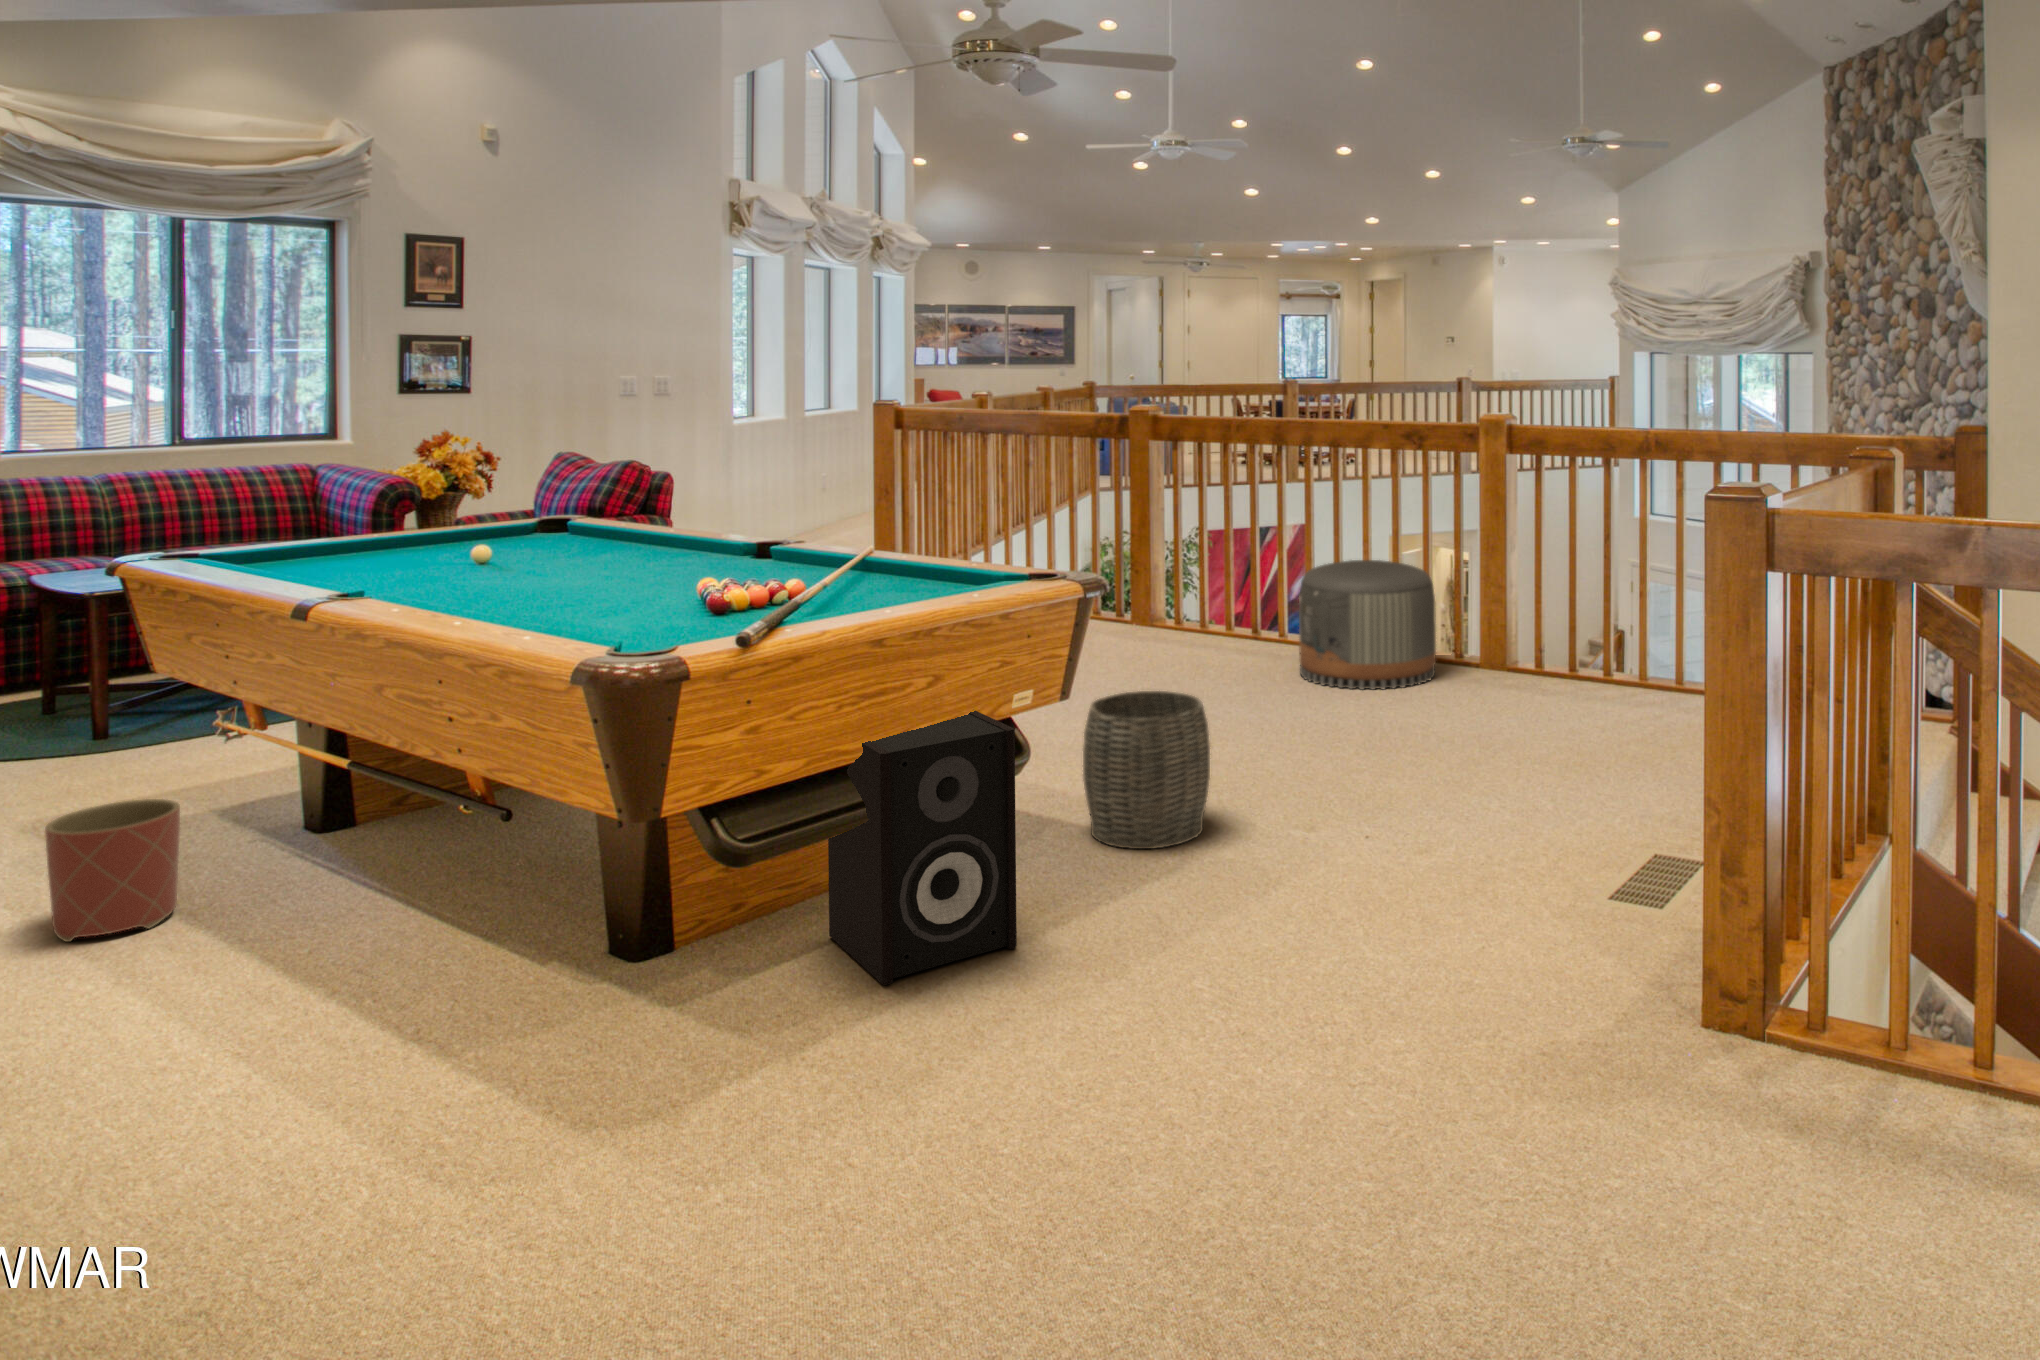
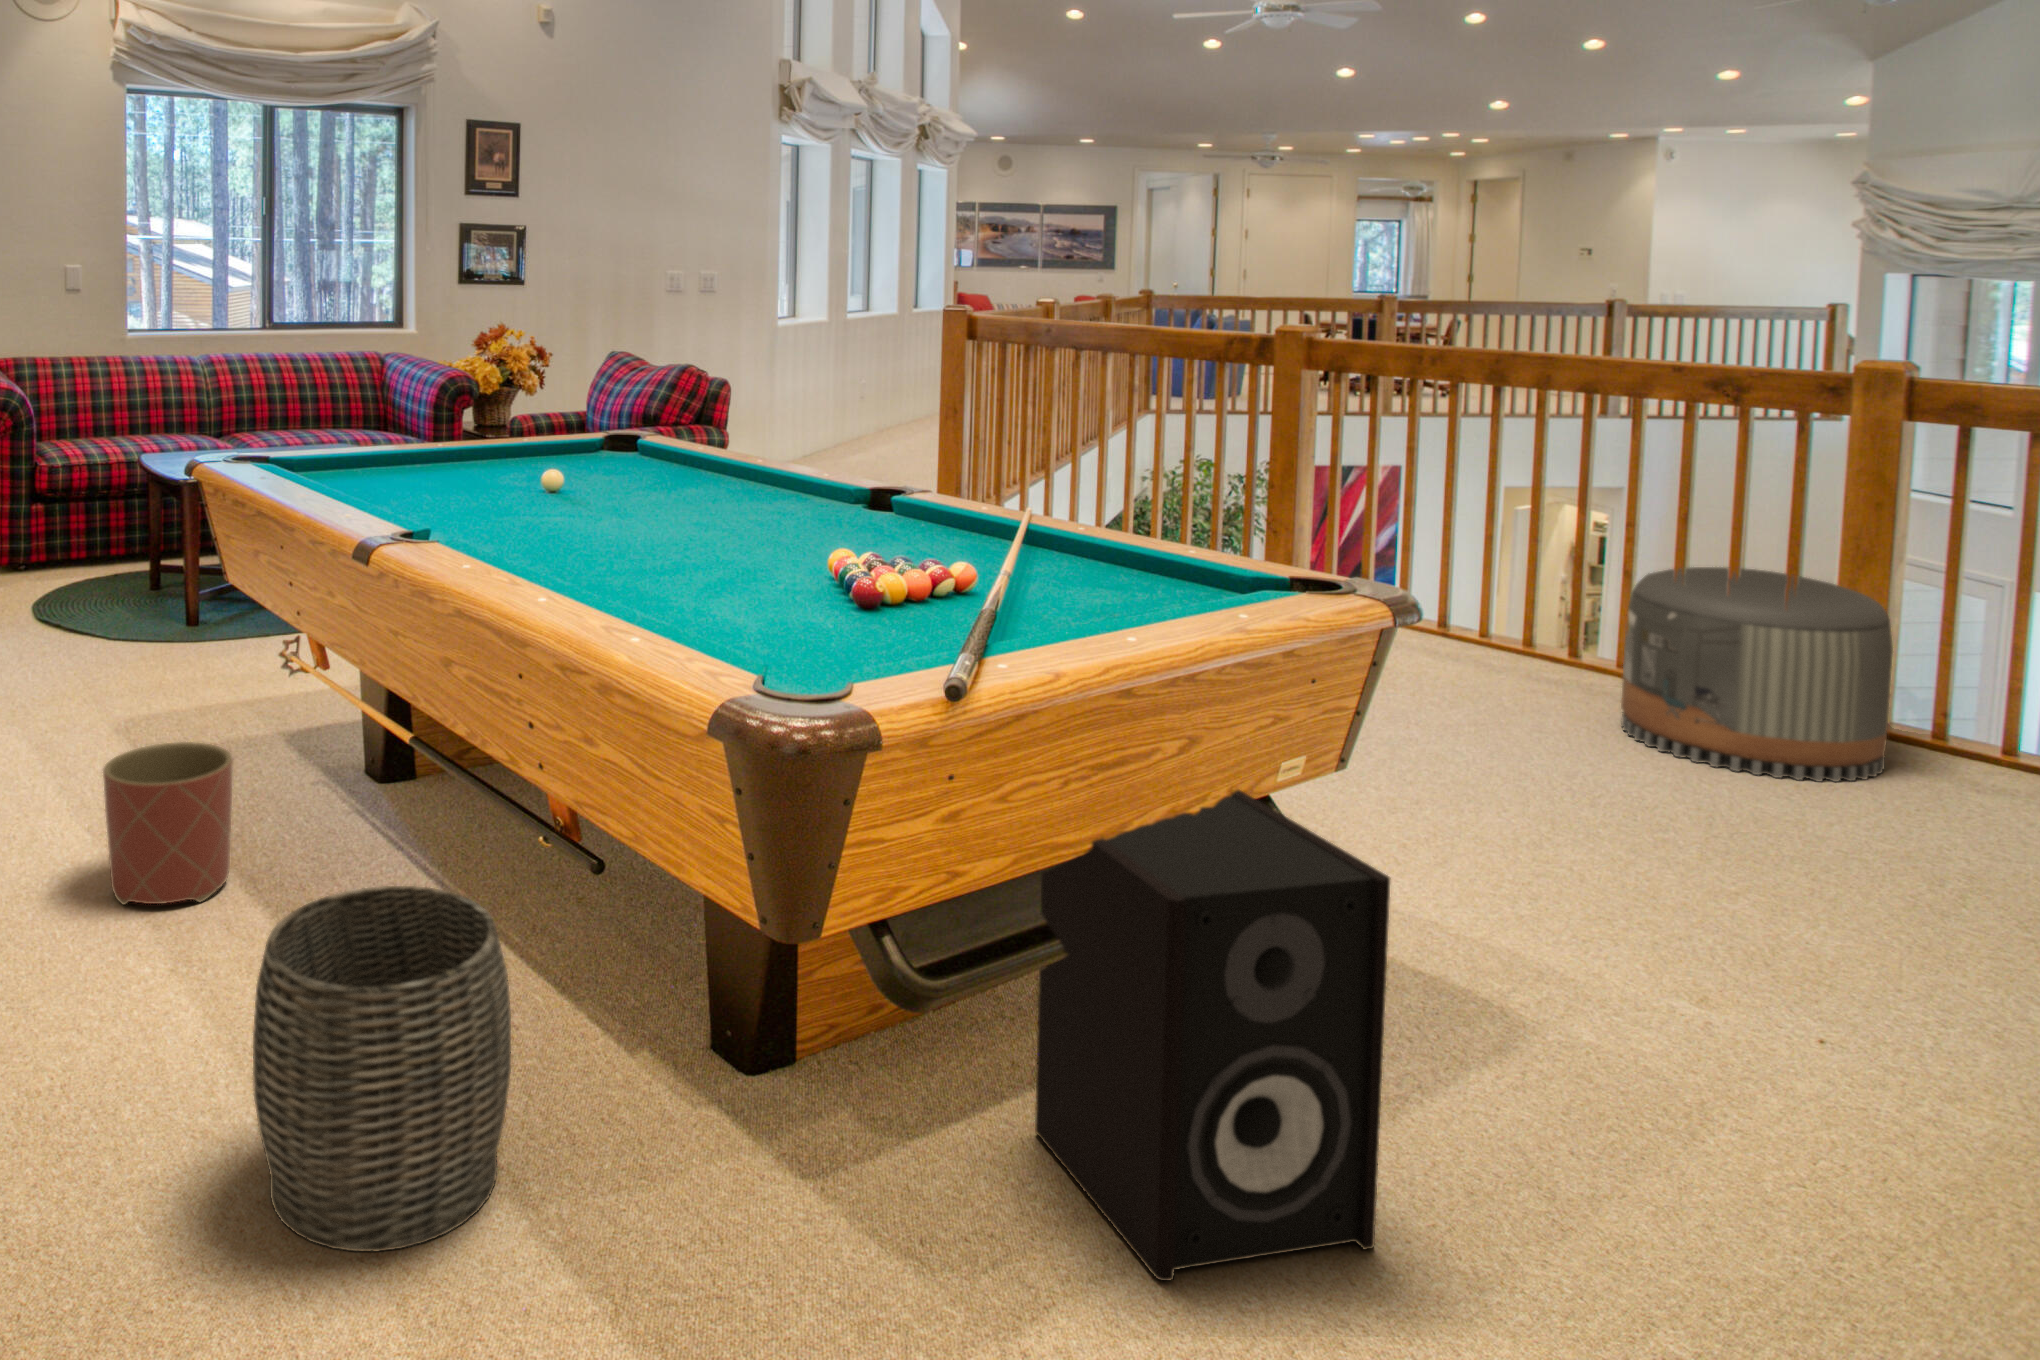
woven basket: present [1083,691,1210,849] -> present [253,886,511,1251]

